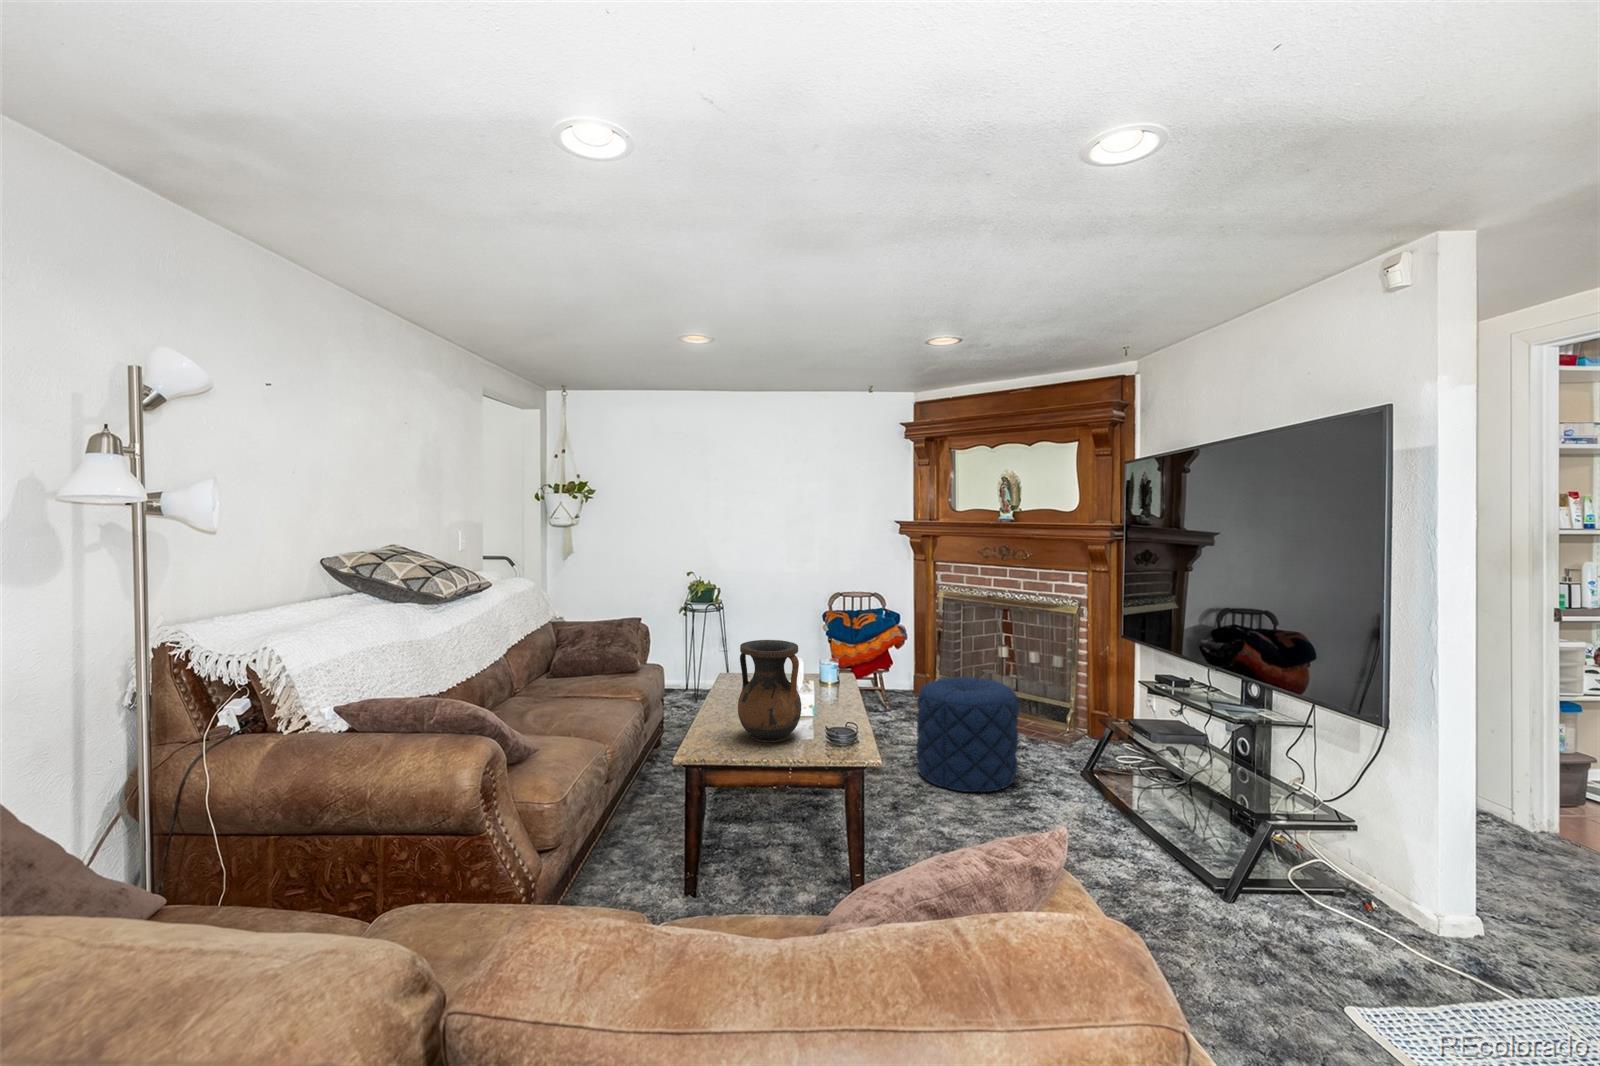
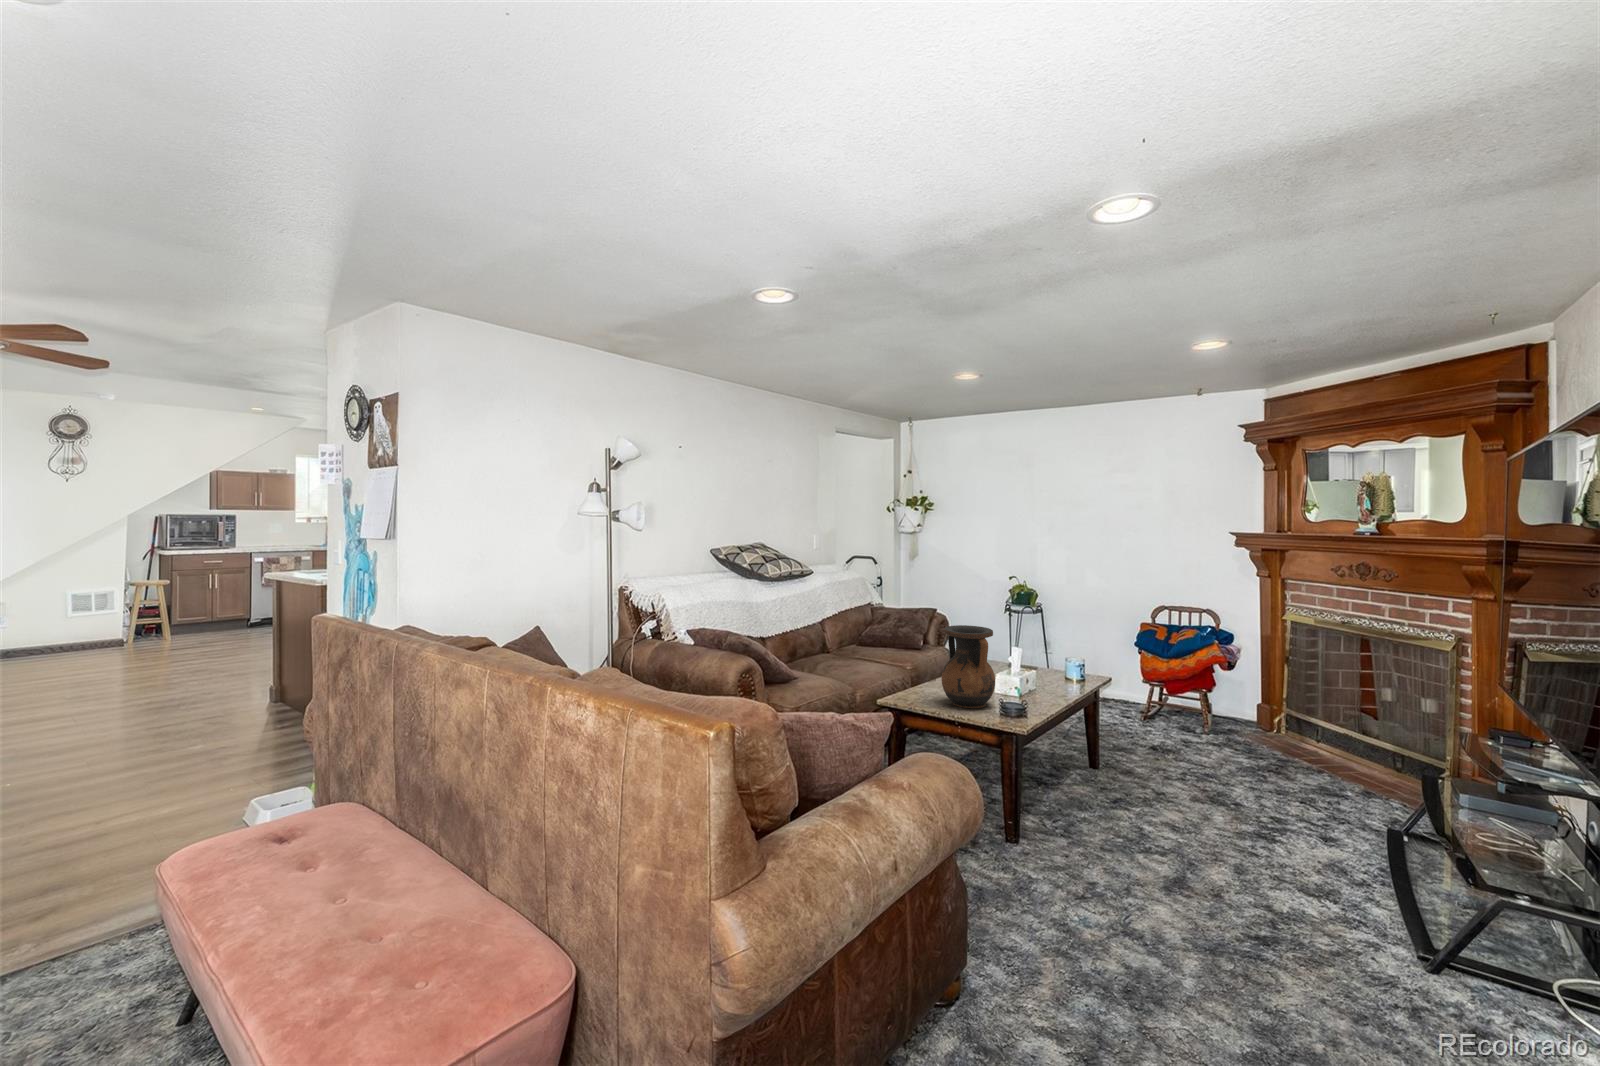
pouf: present [916,677,1019,792] -> none [1169,695,1294,819]

